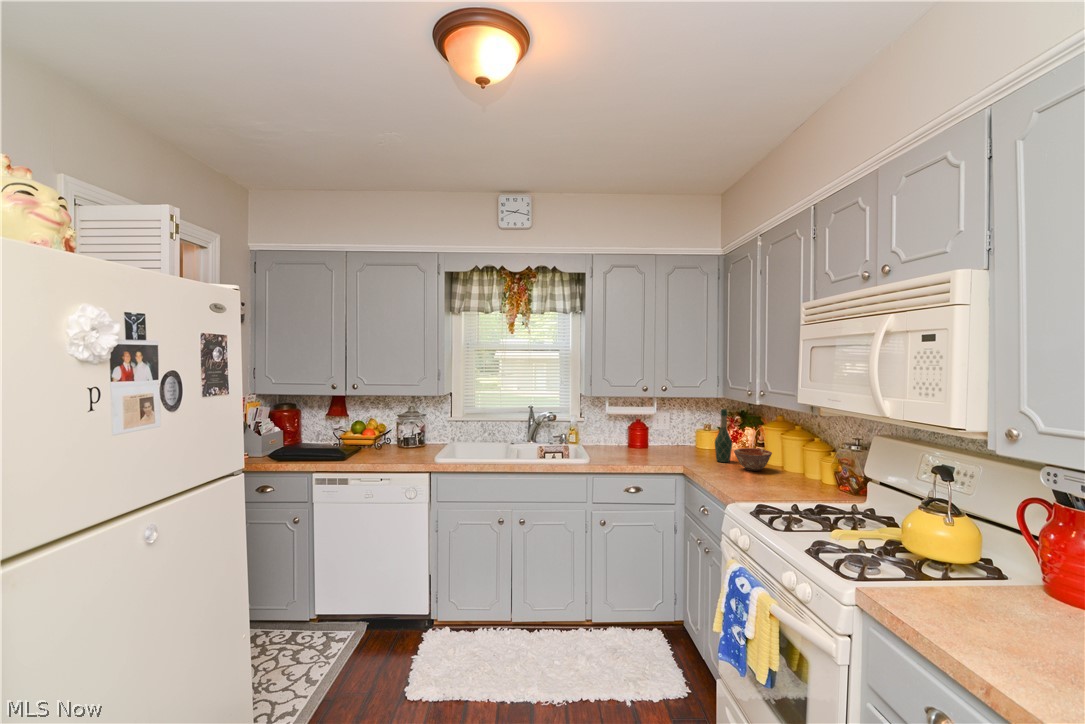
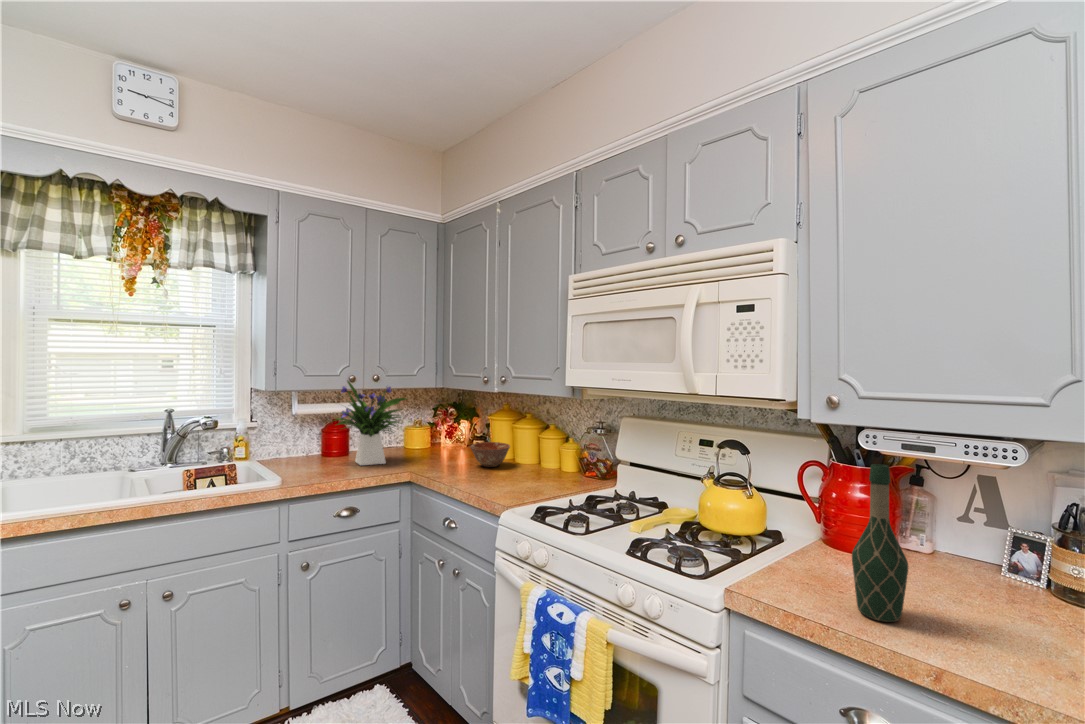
flower arrangement: none [625,390,689,457] -> present [336,381,406,465]
wine bottle: present [715,409,732,462] -> present [852,464,908,622]

